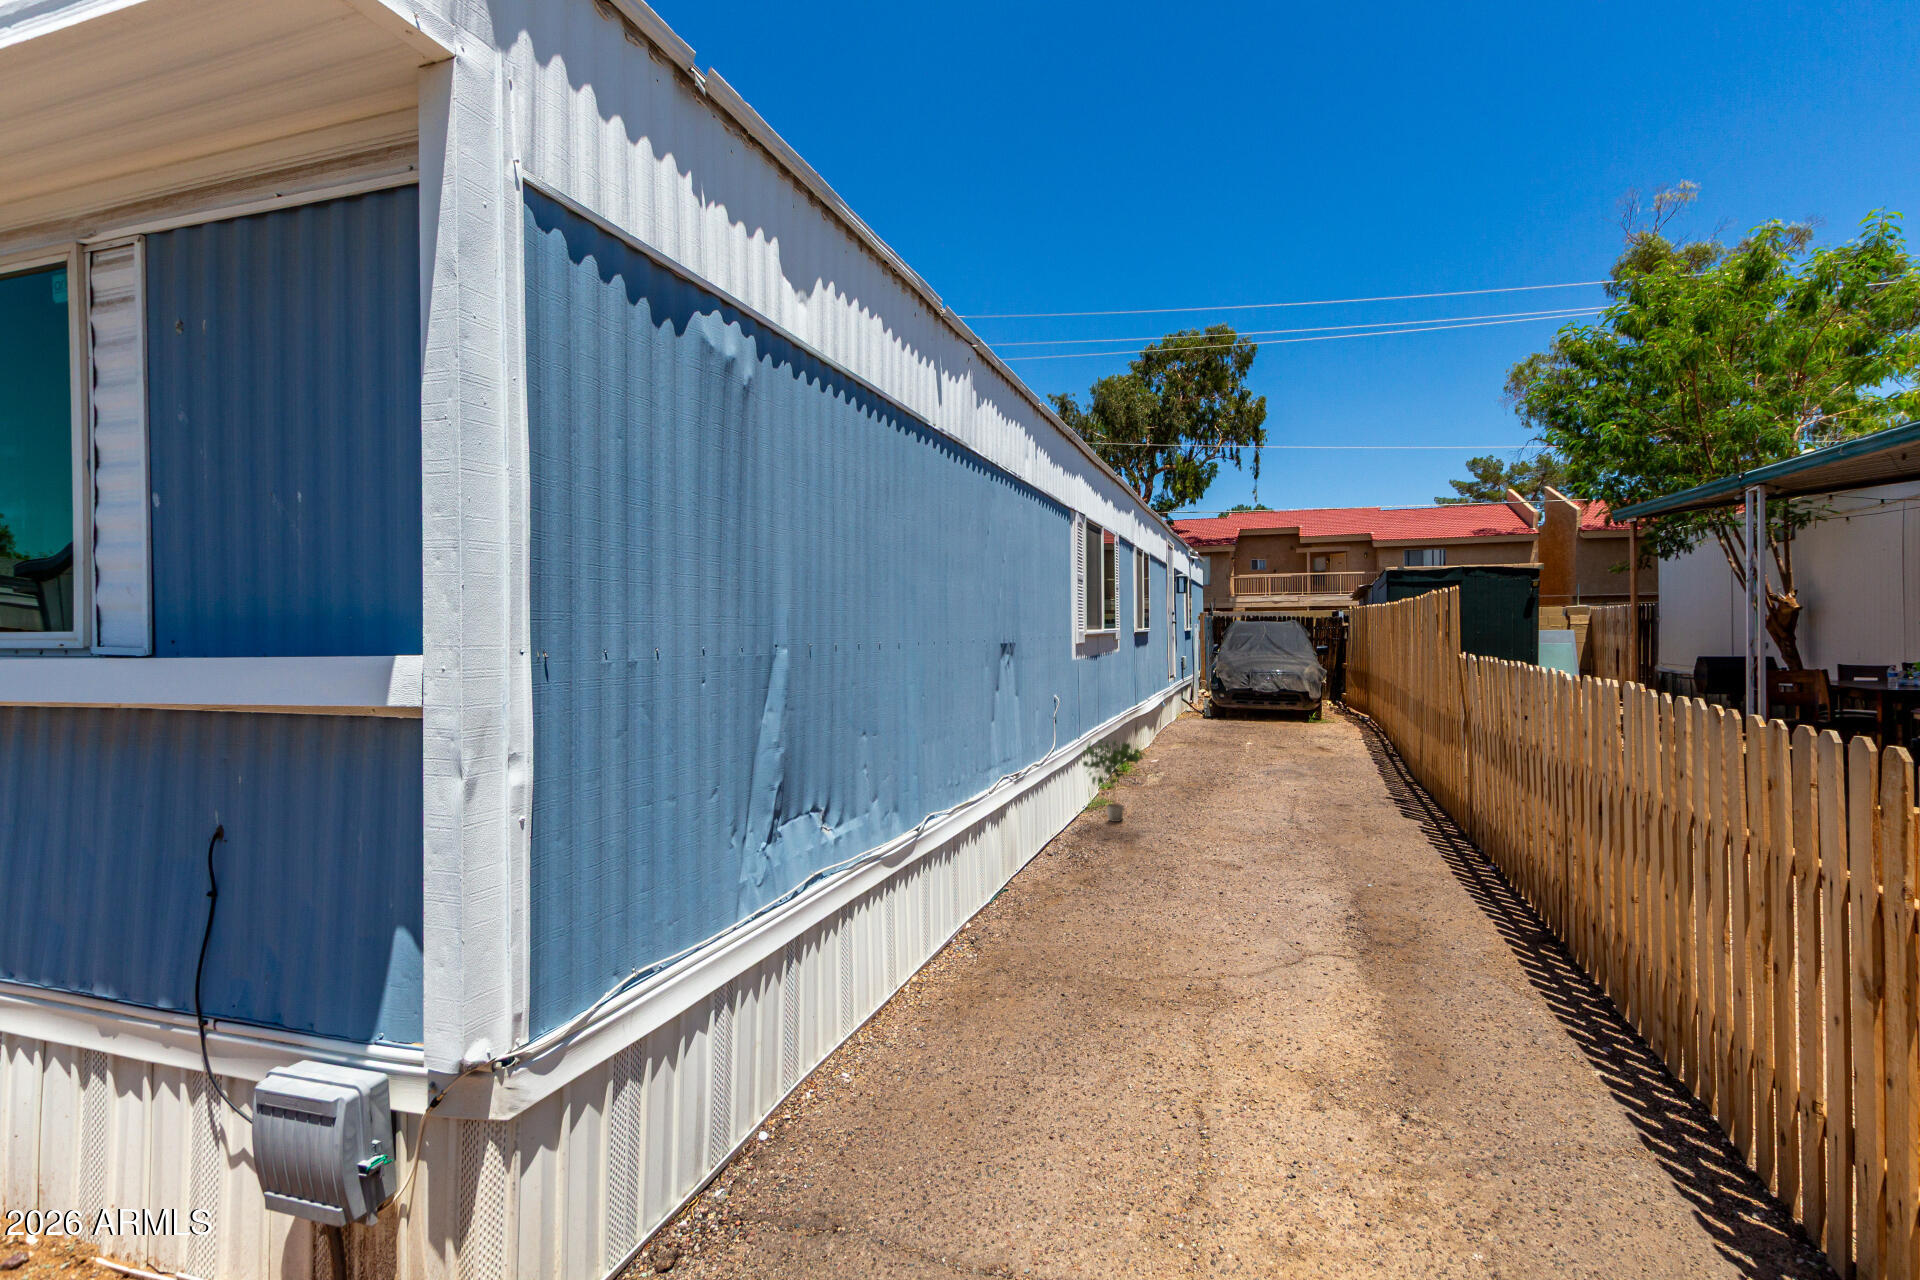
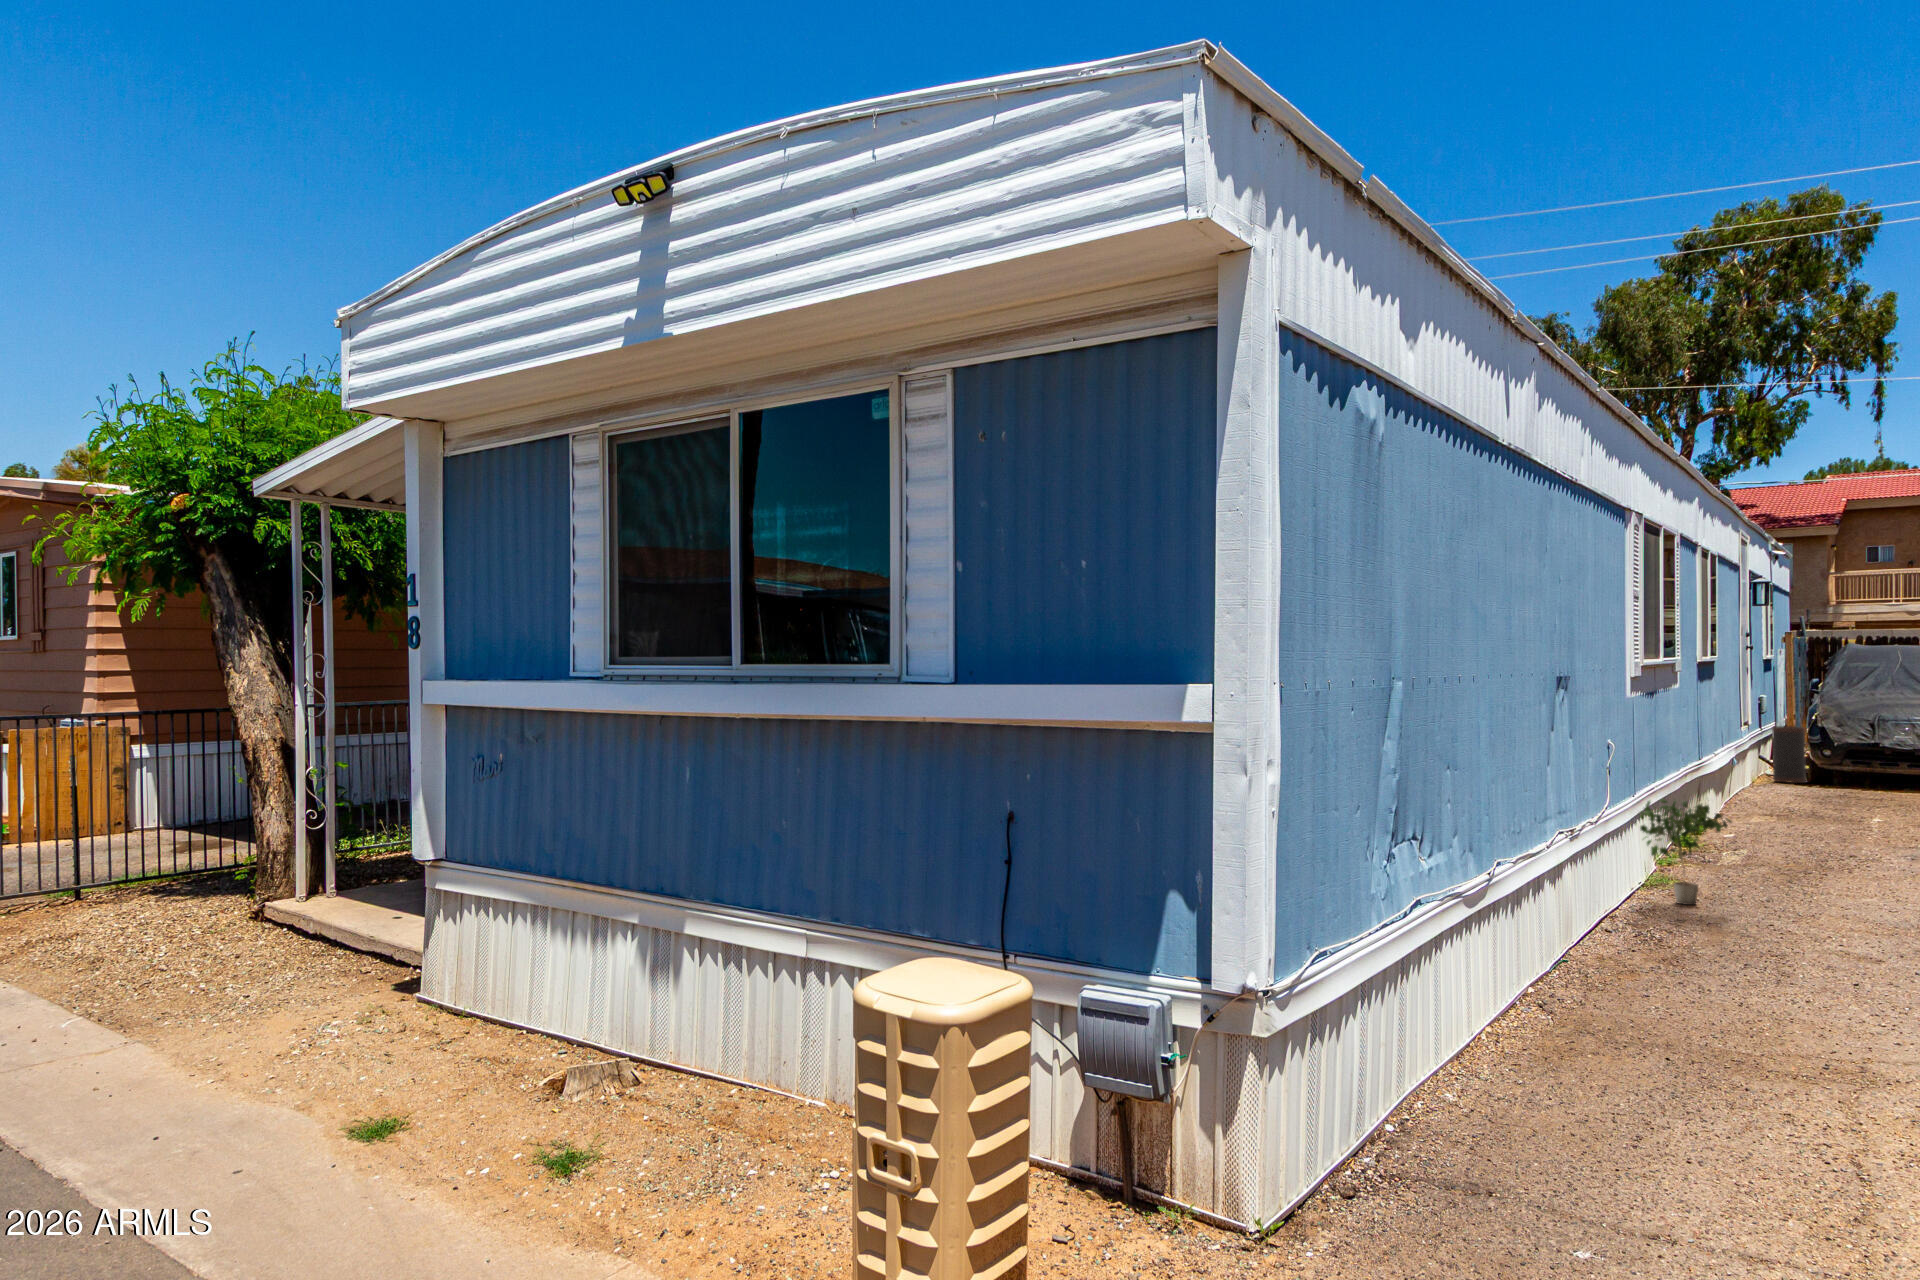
trash can: none [1189,678,1210,718] -> present [1772,726,1806,783]

